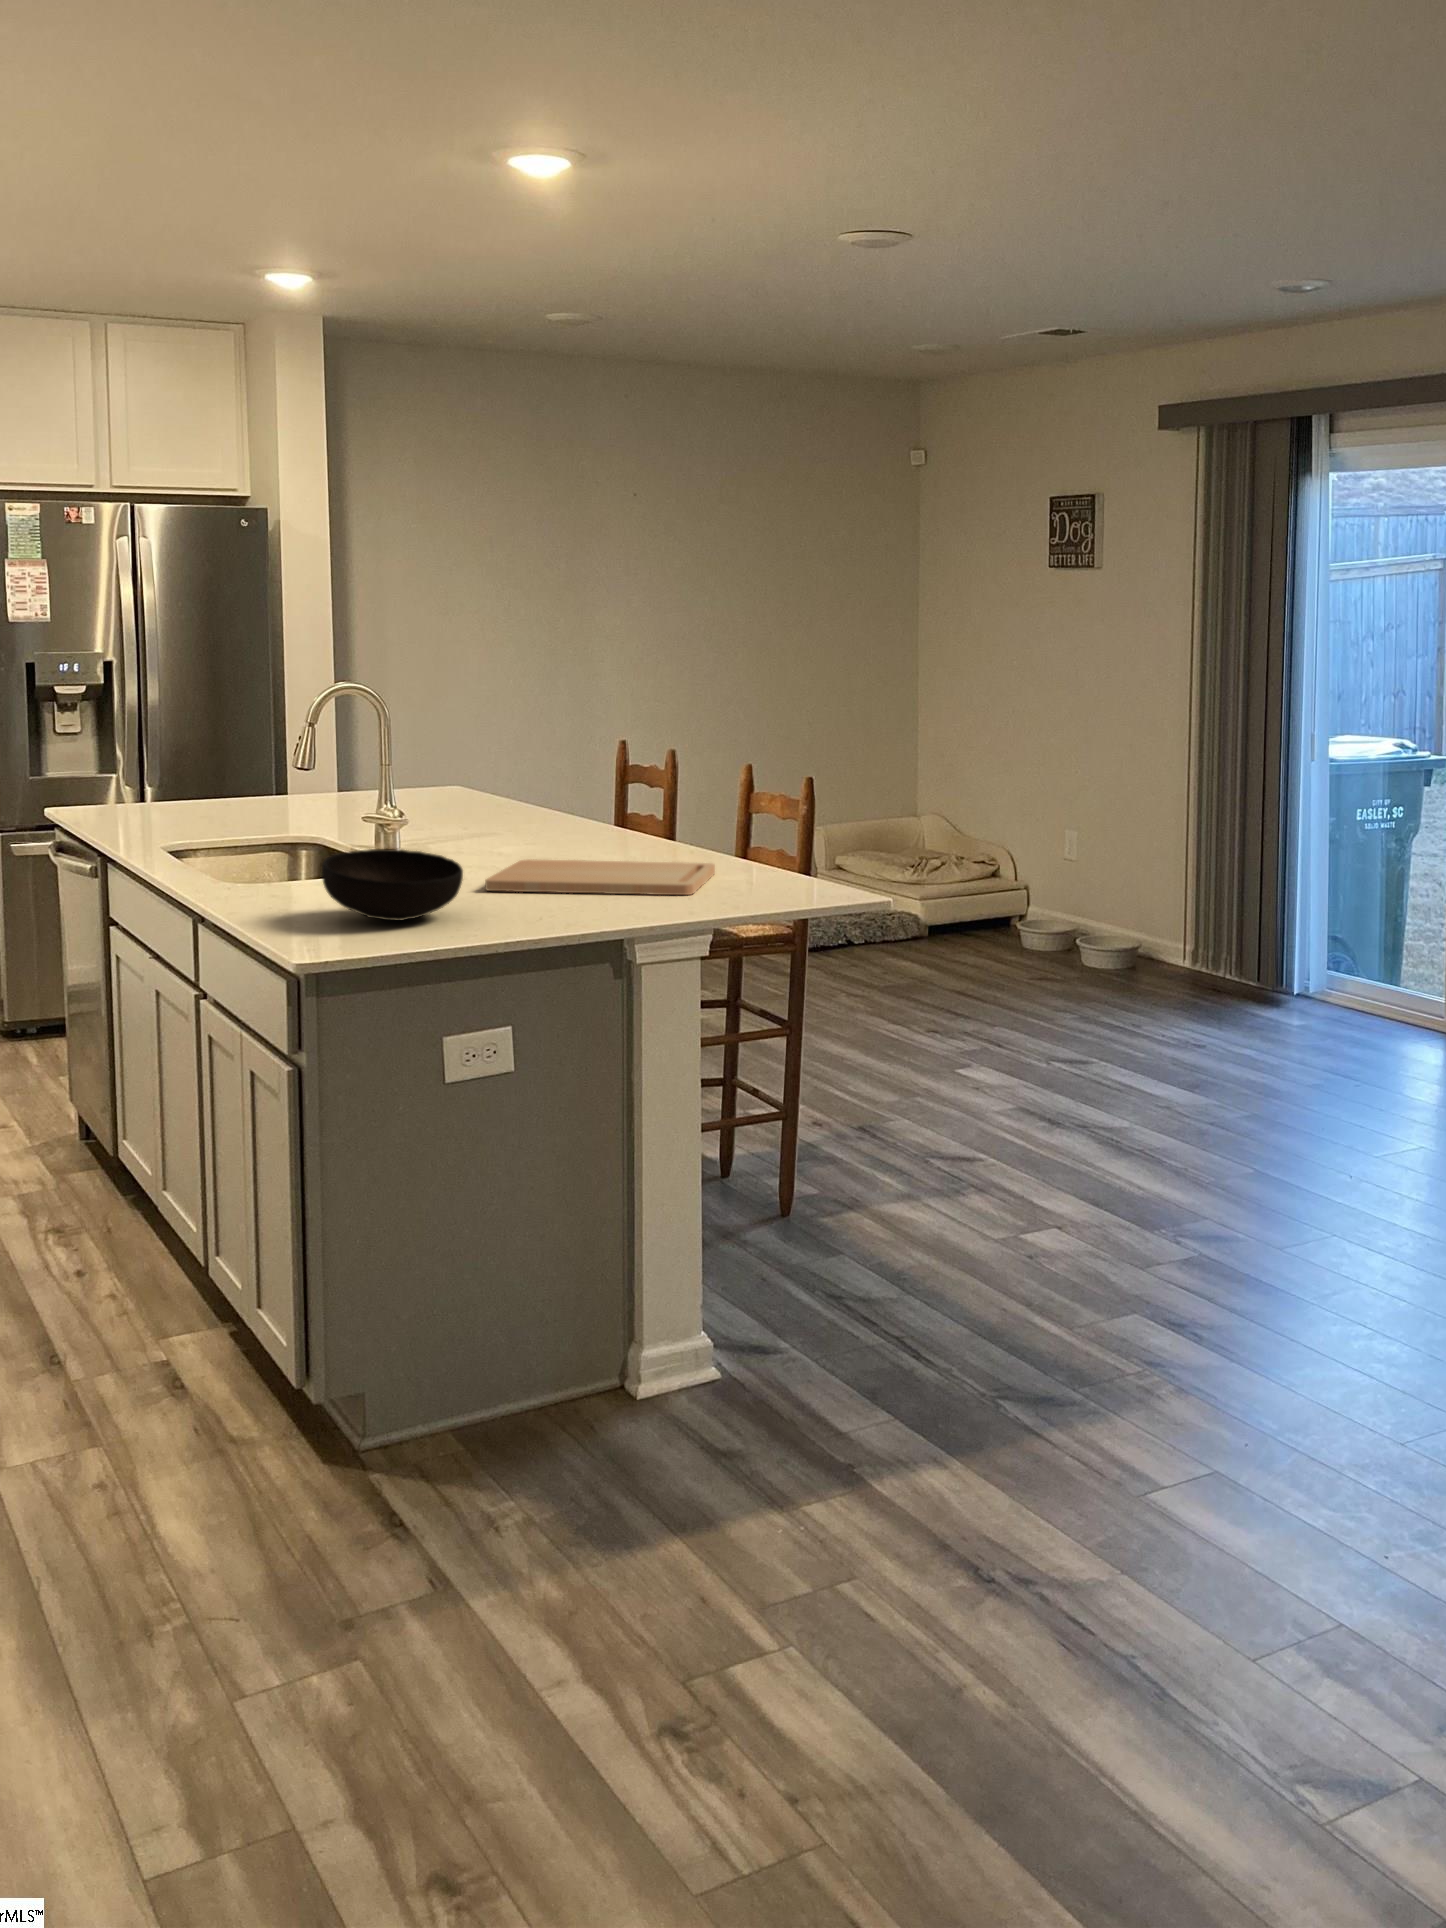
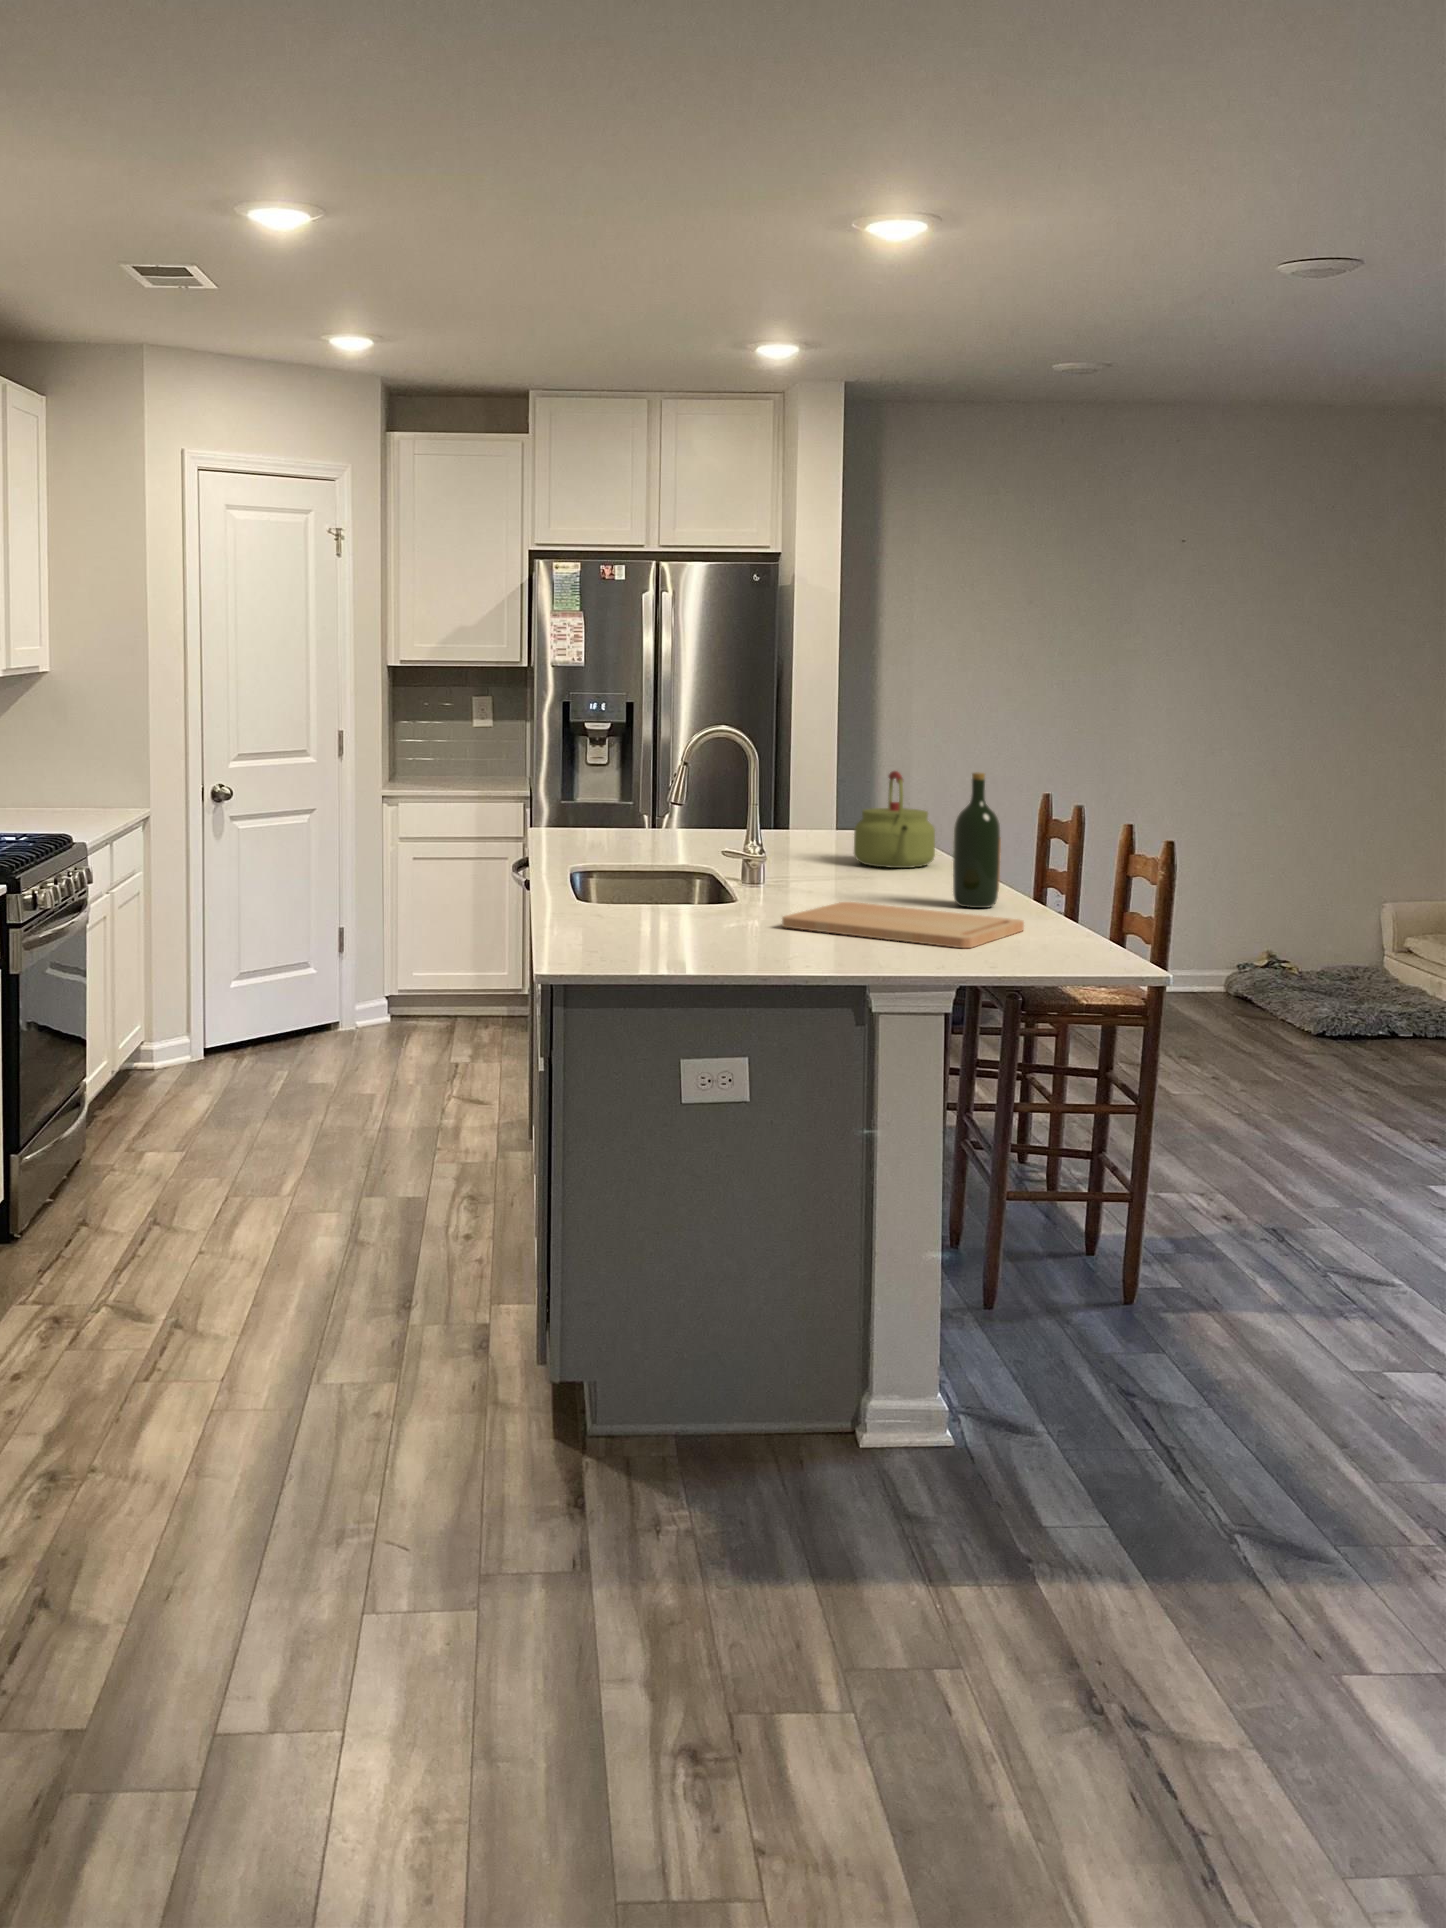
wine bottle: none [614,721,659,856] -> present [953,772,1001,908]
kettle: none [456,723,540,823] -> present [854,771,935,868]
bowl: present [322,849,463,921] -> none [603,878,730,946]

